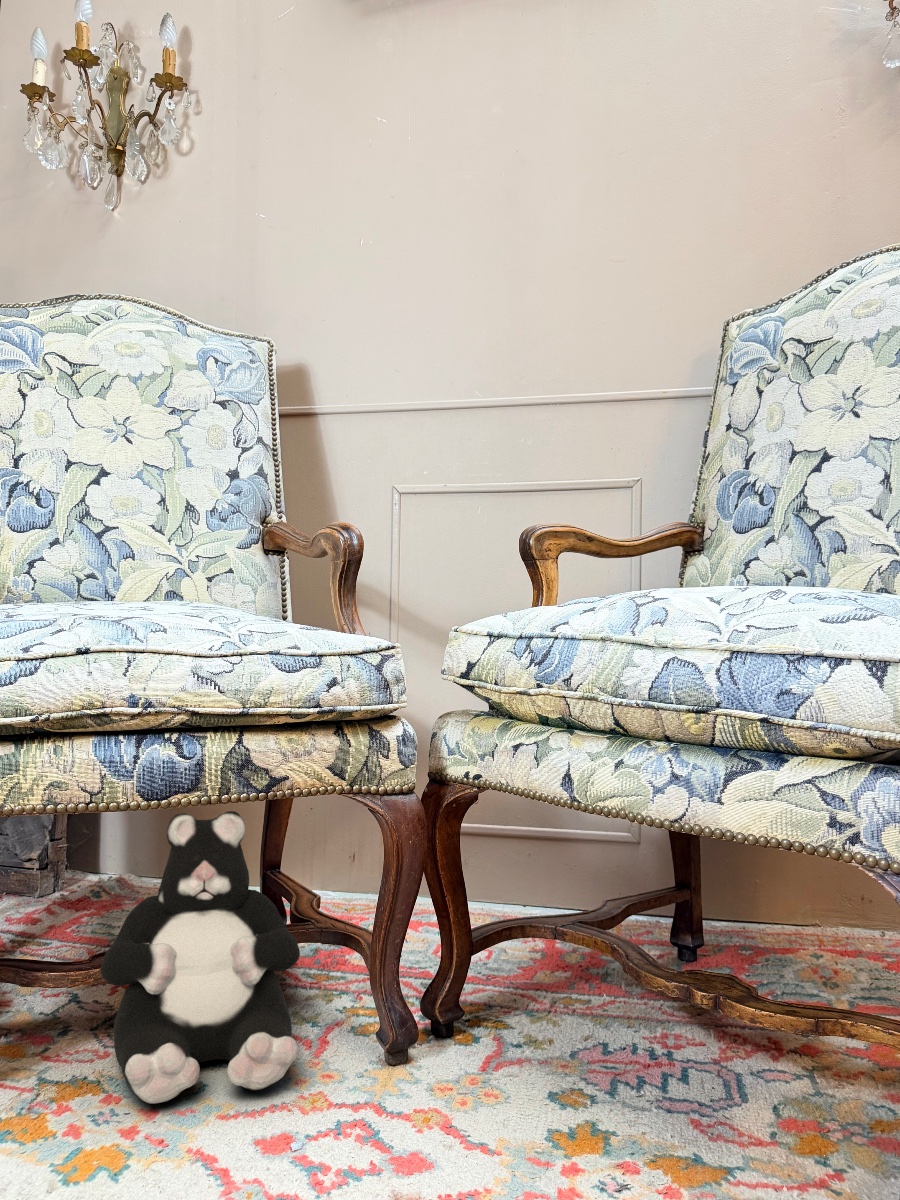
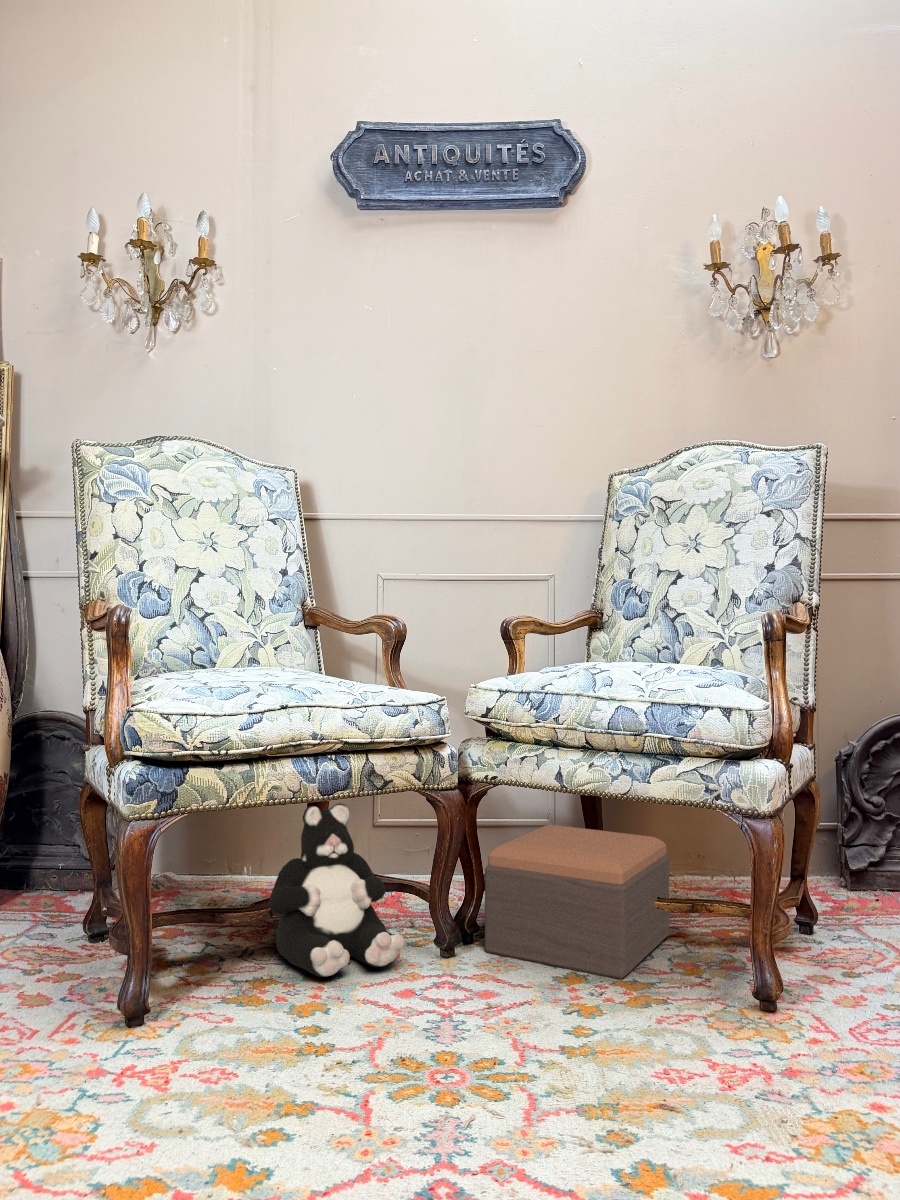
footstool: none [455,856,786,1156] -> present [485,825,669,979]

